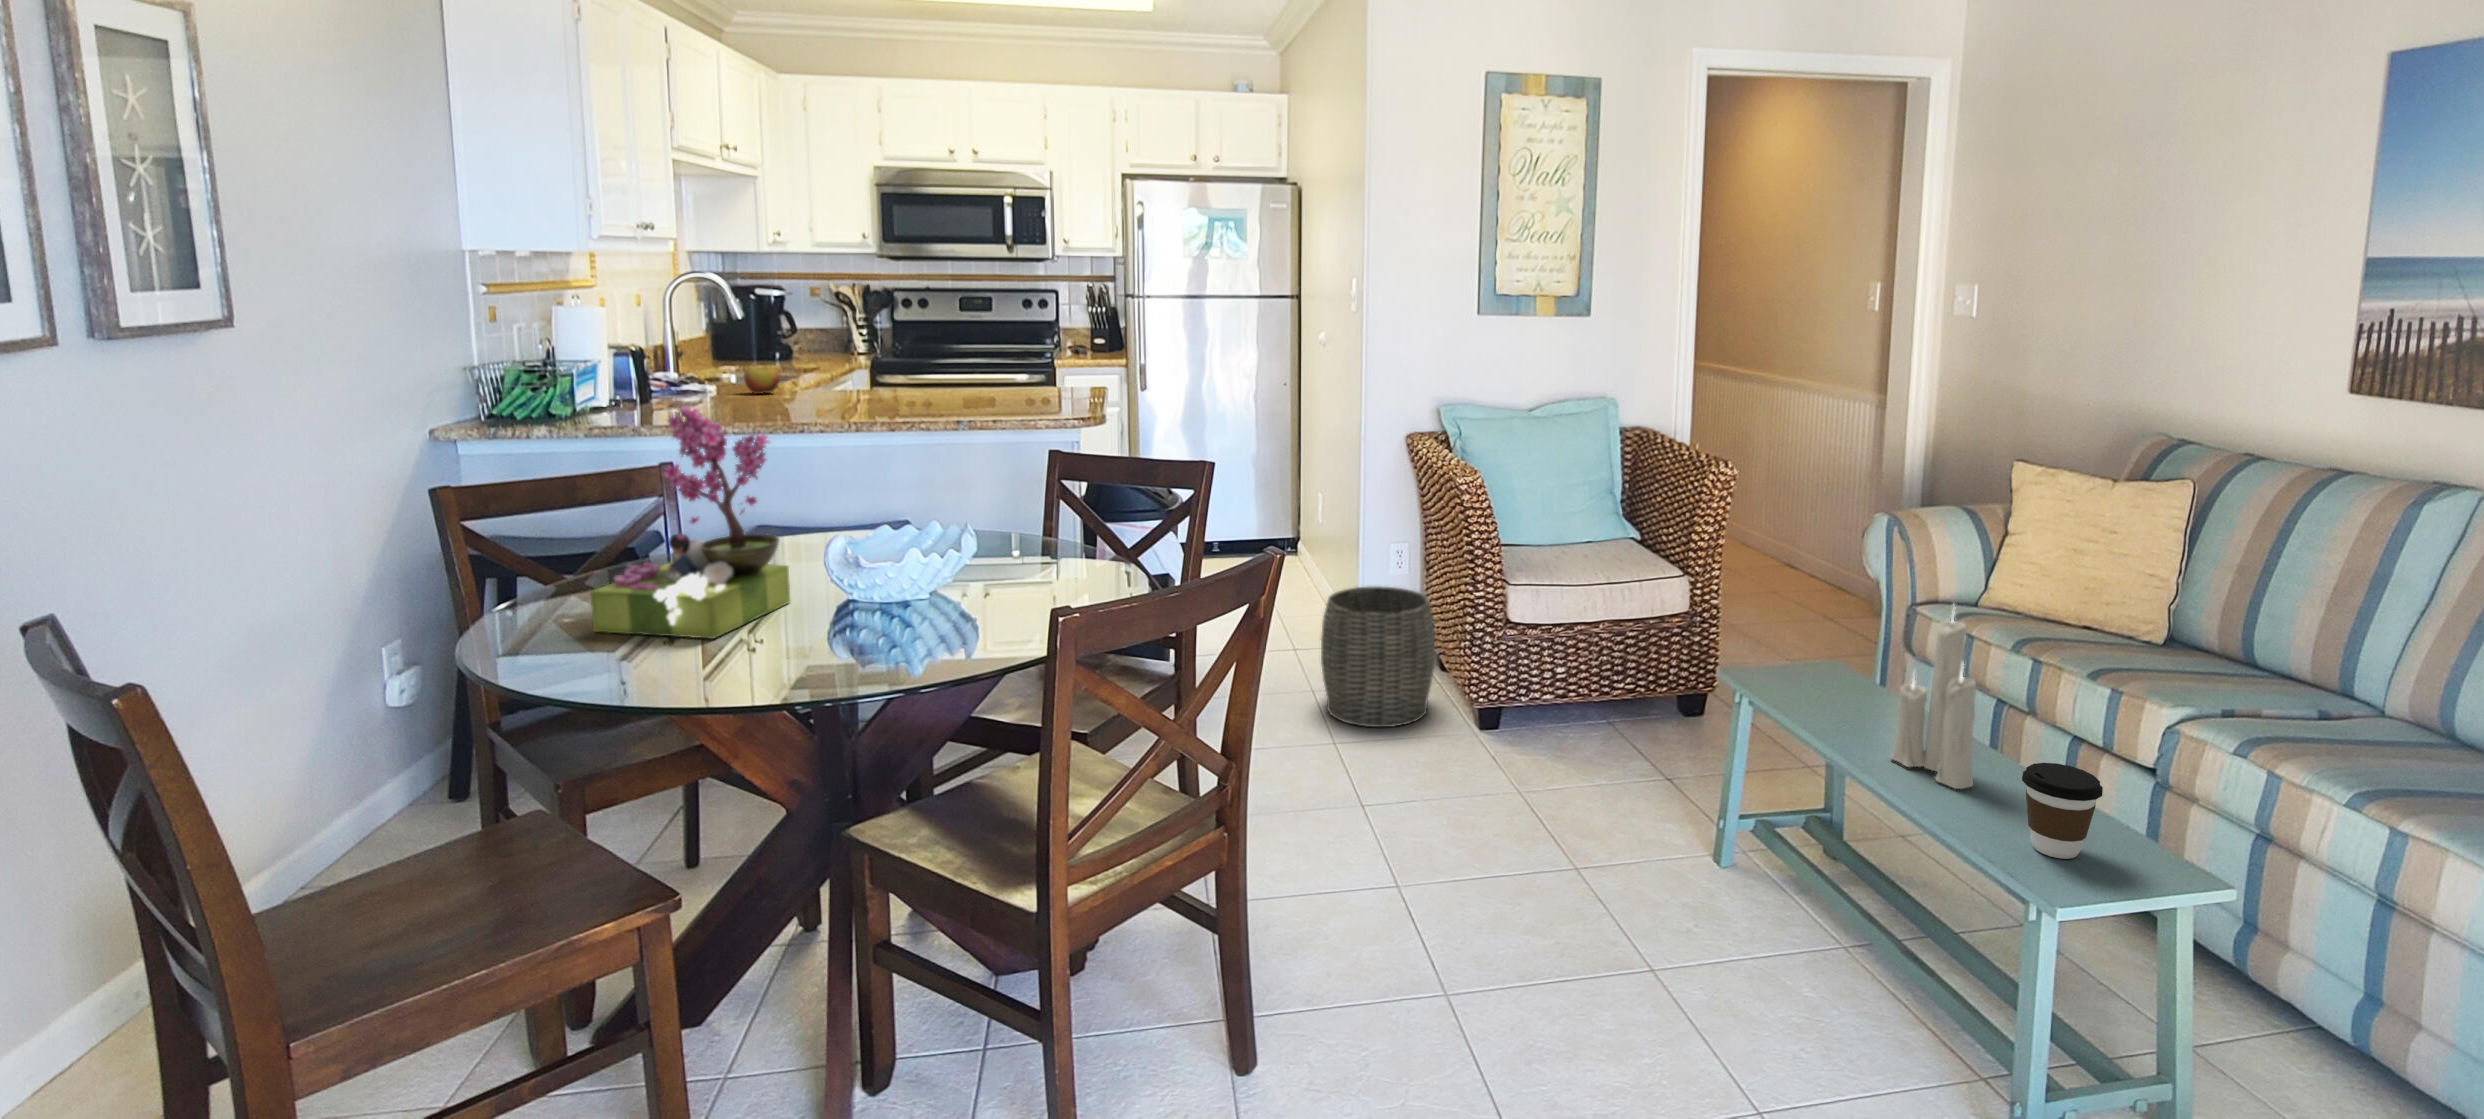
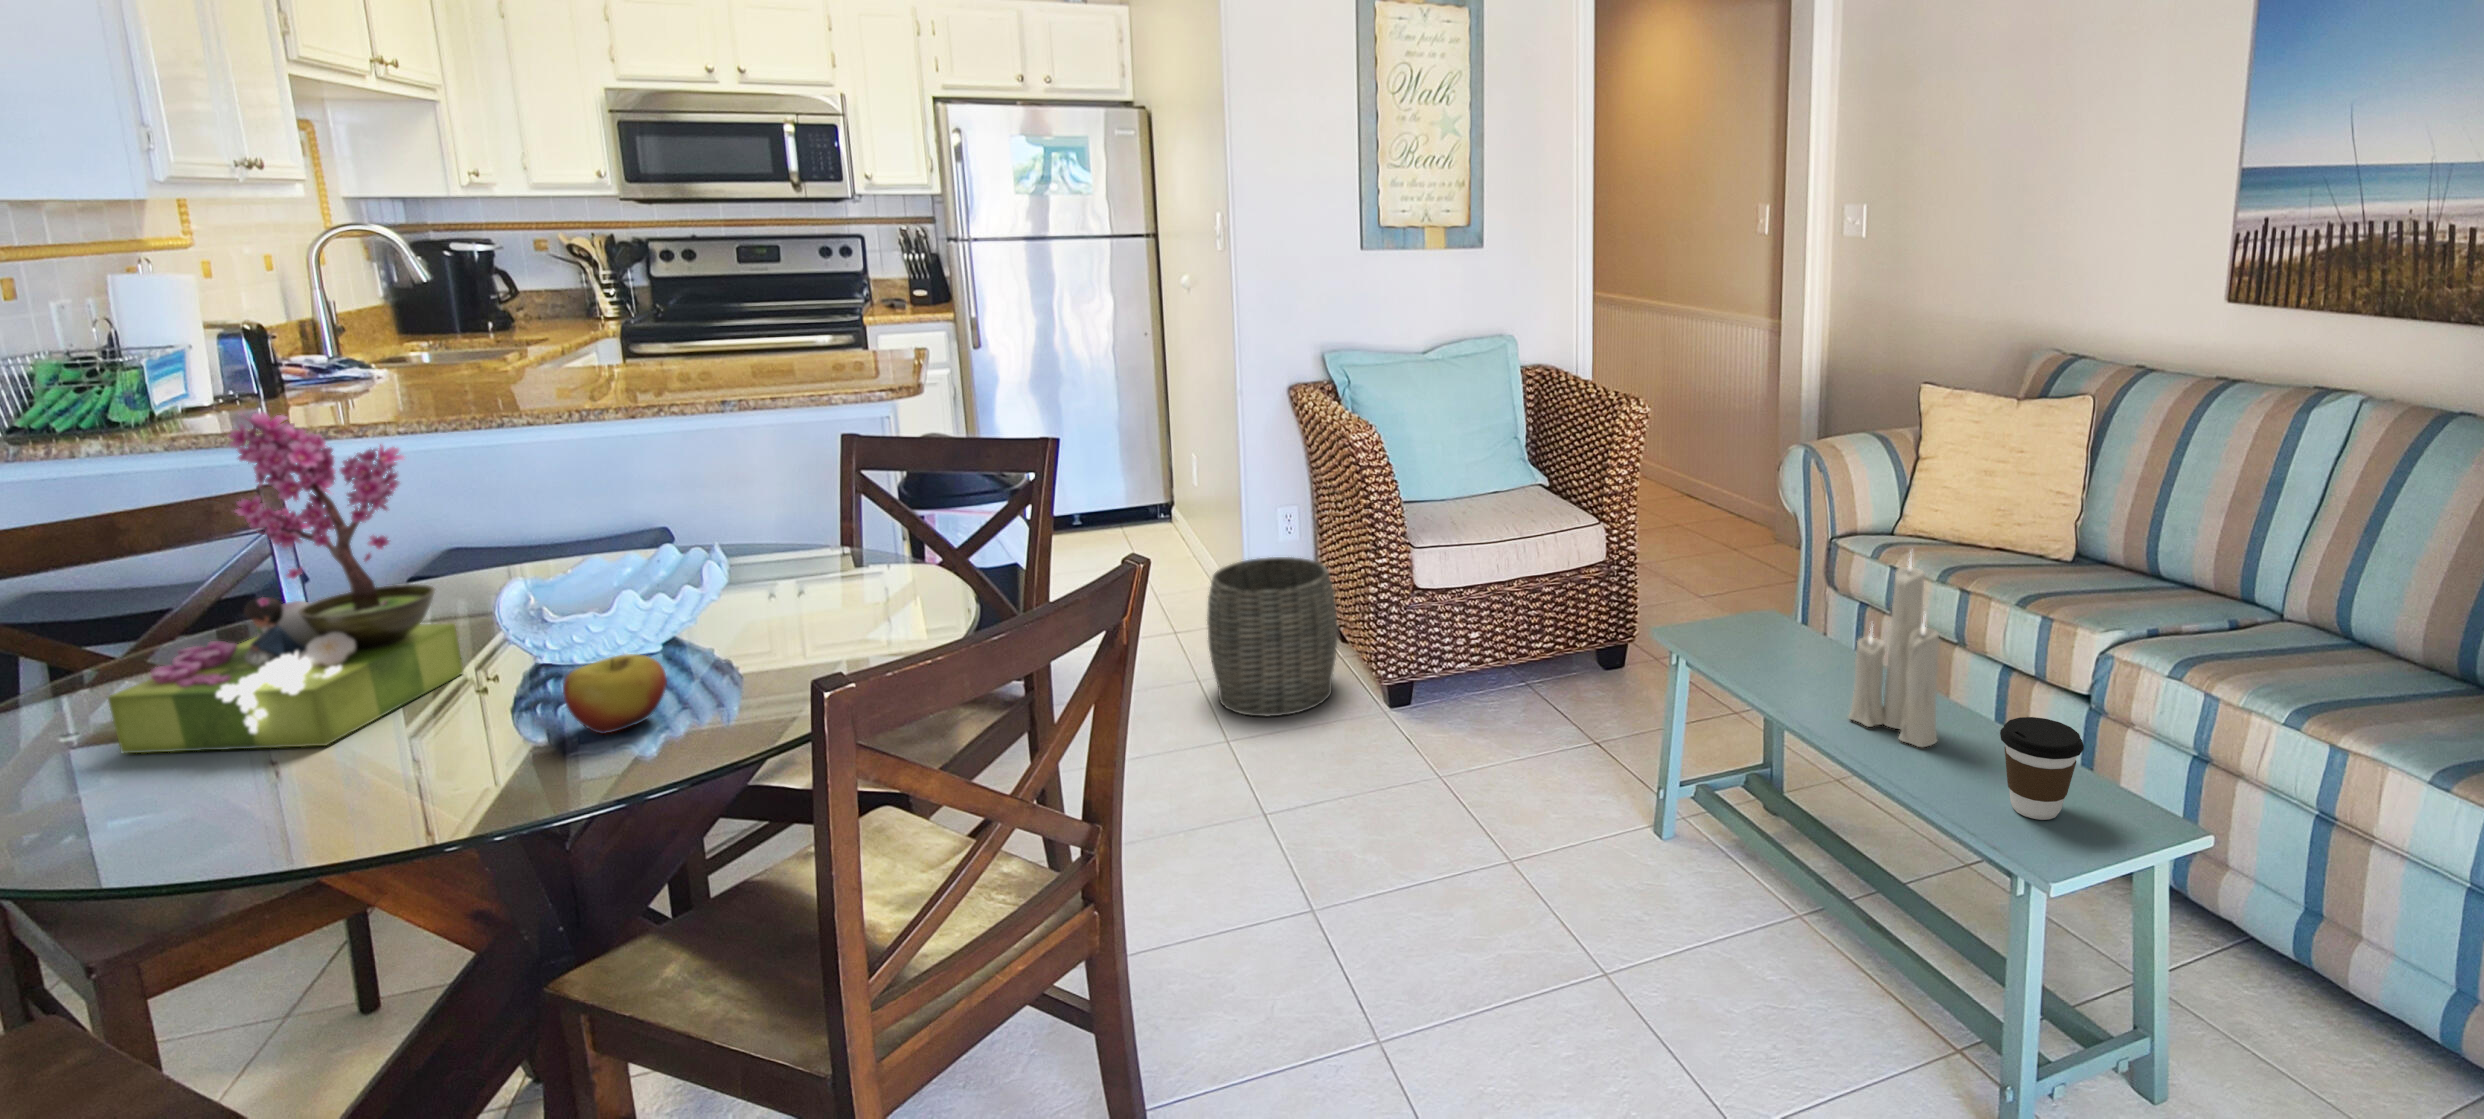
apple: present [744,367,781,394] -> present [563,654,667,734]

